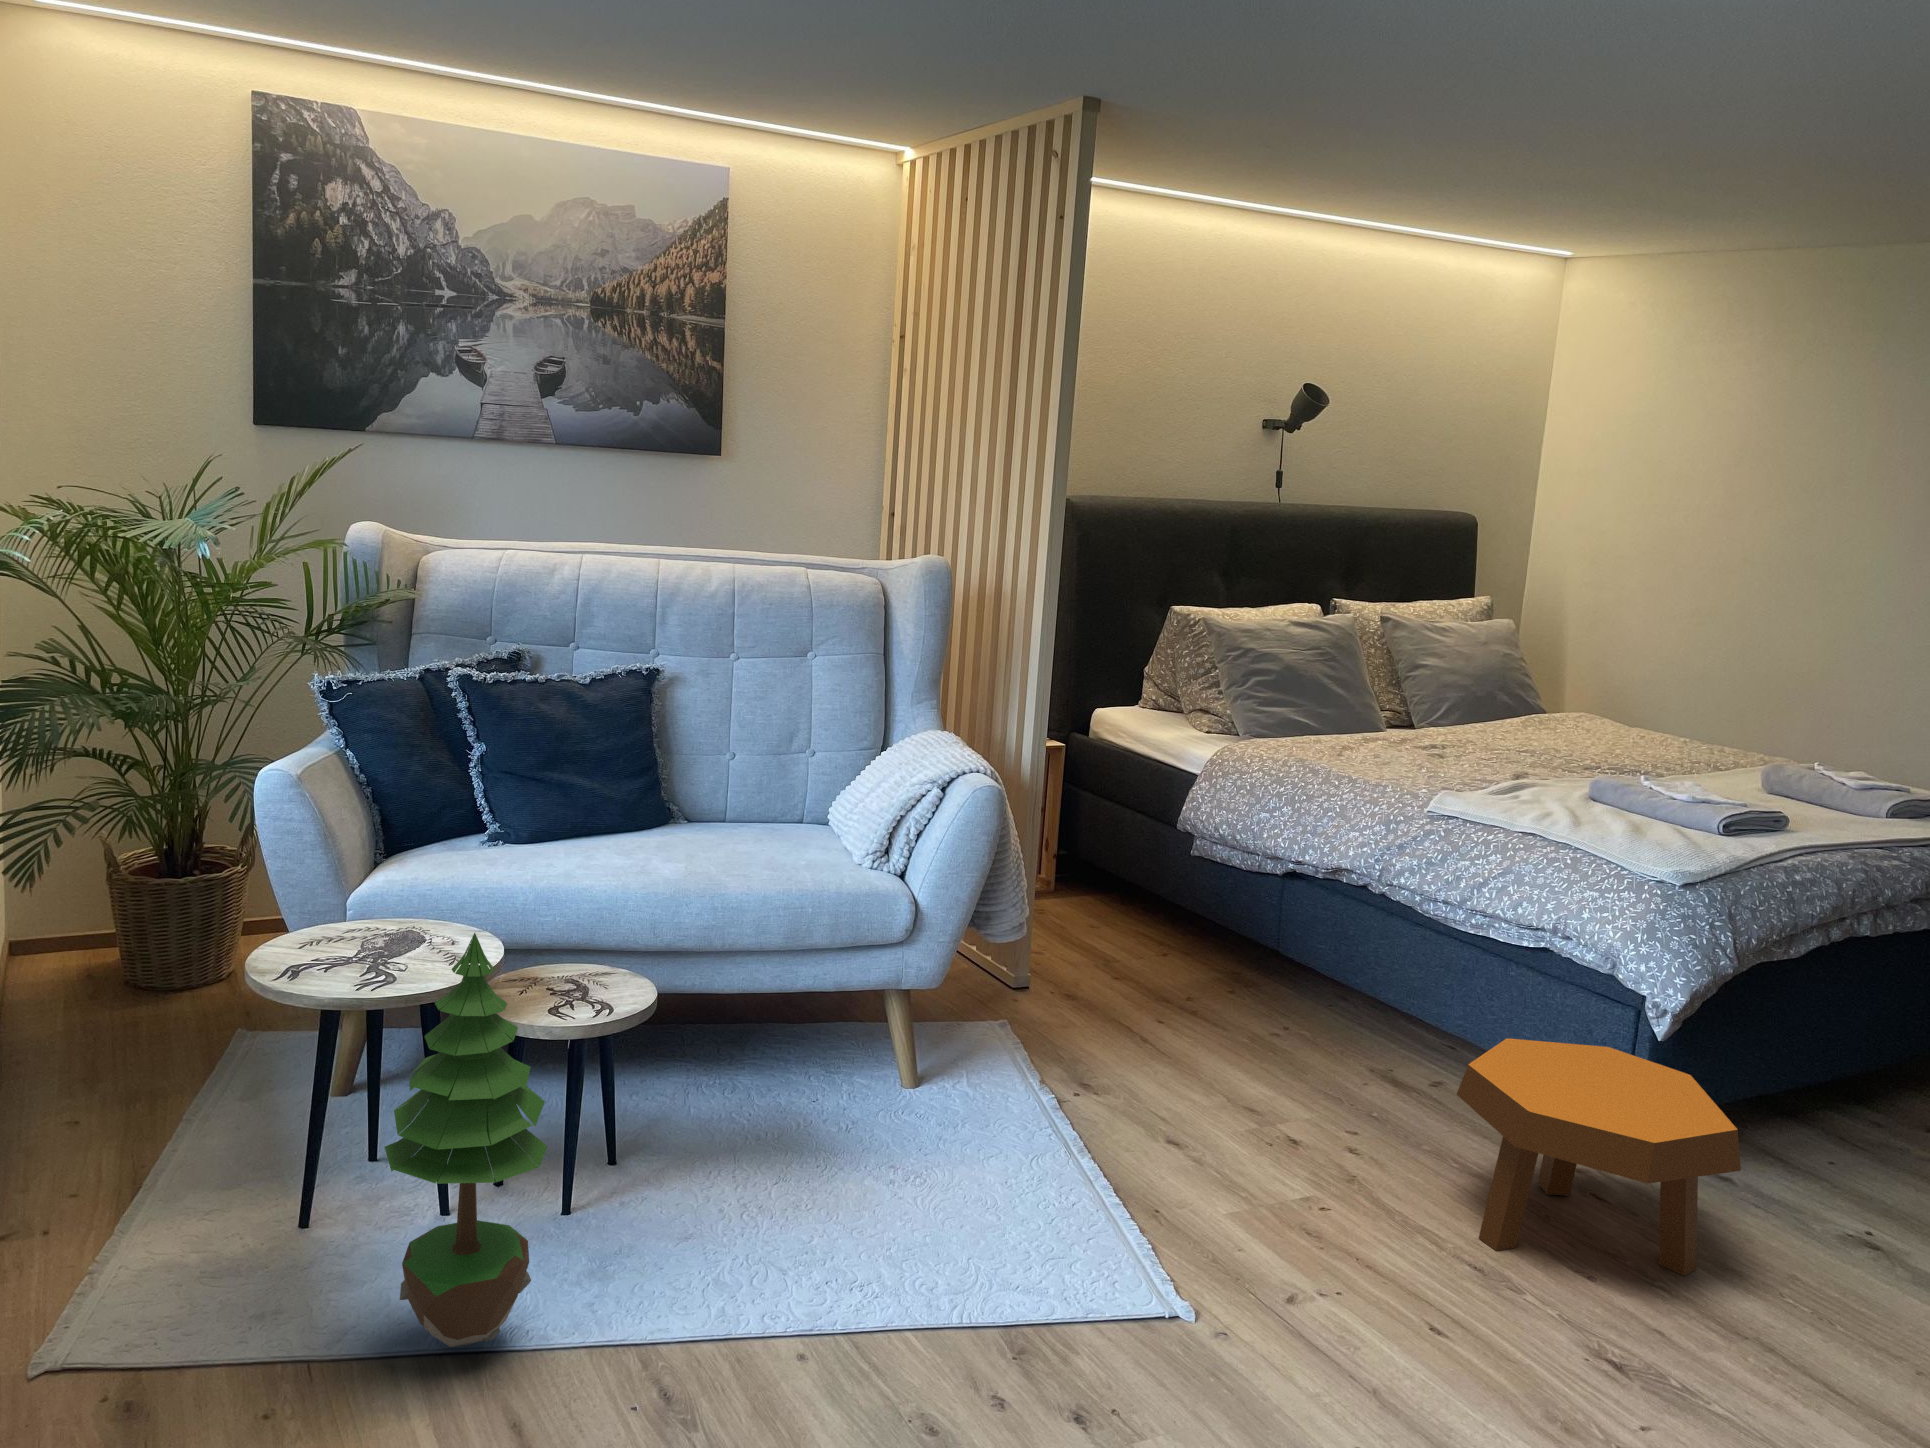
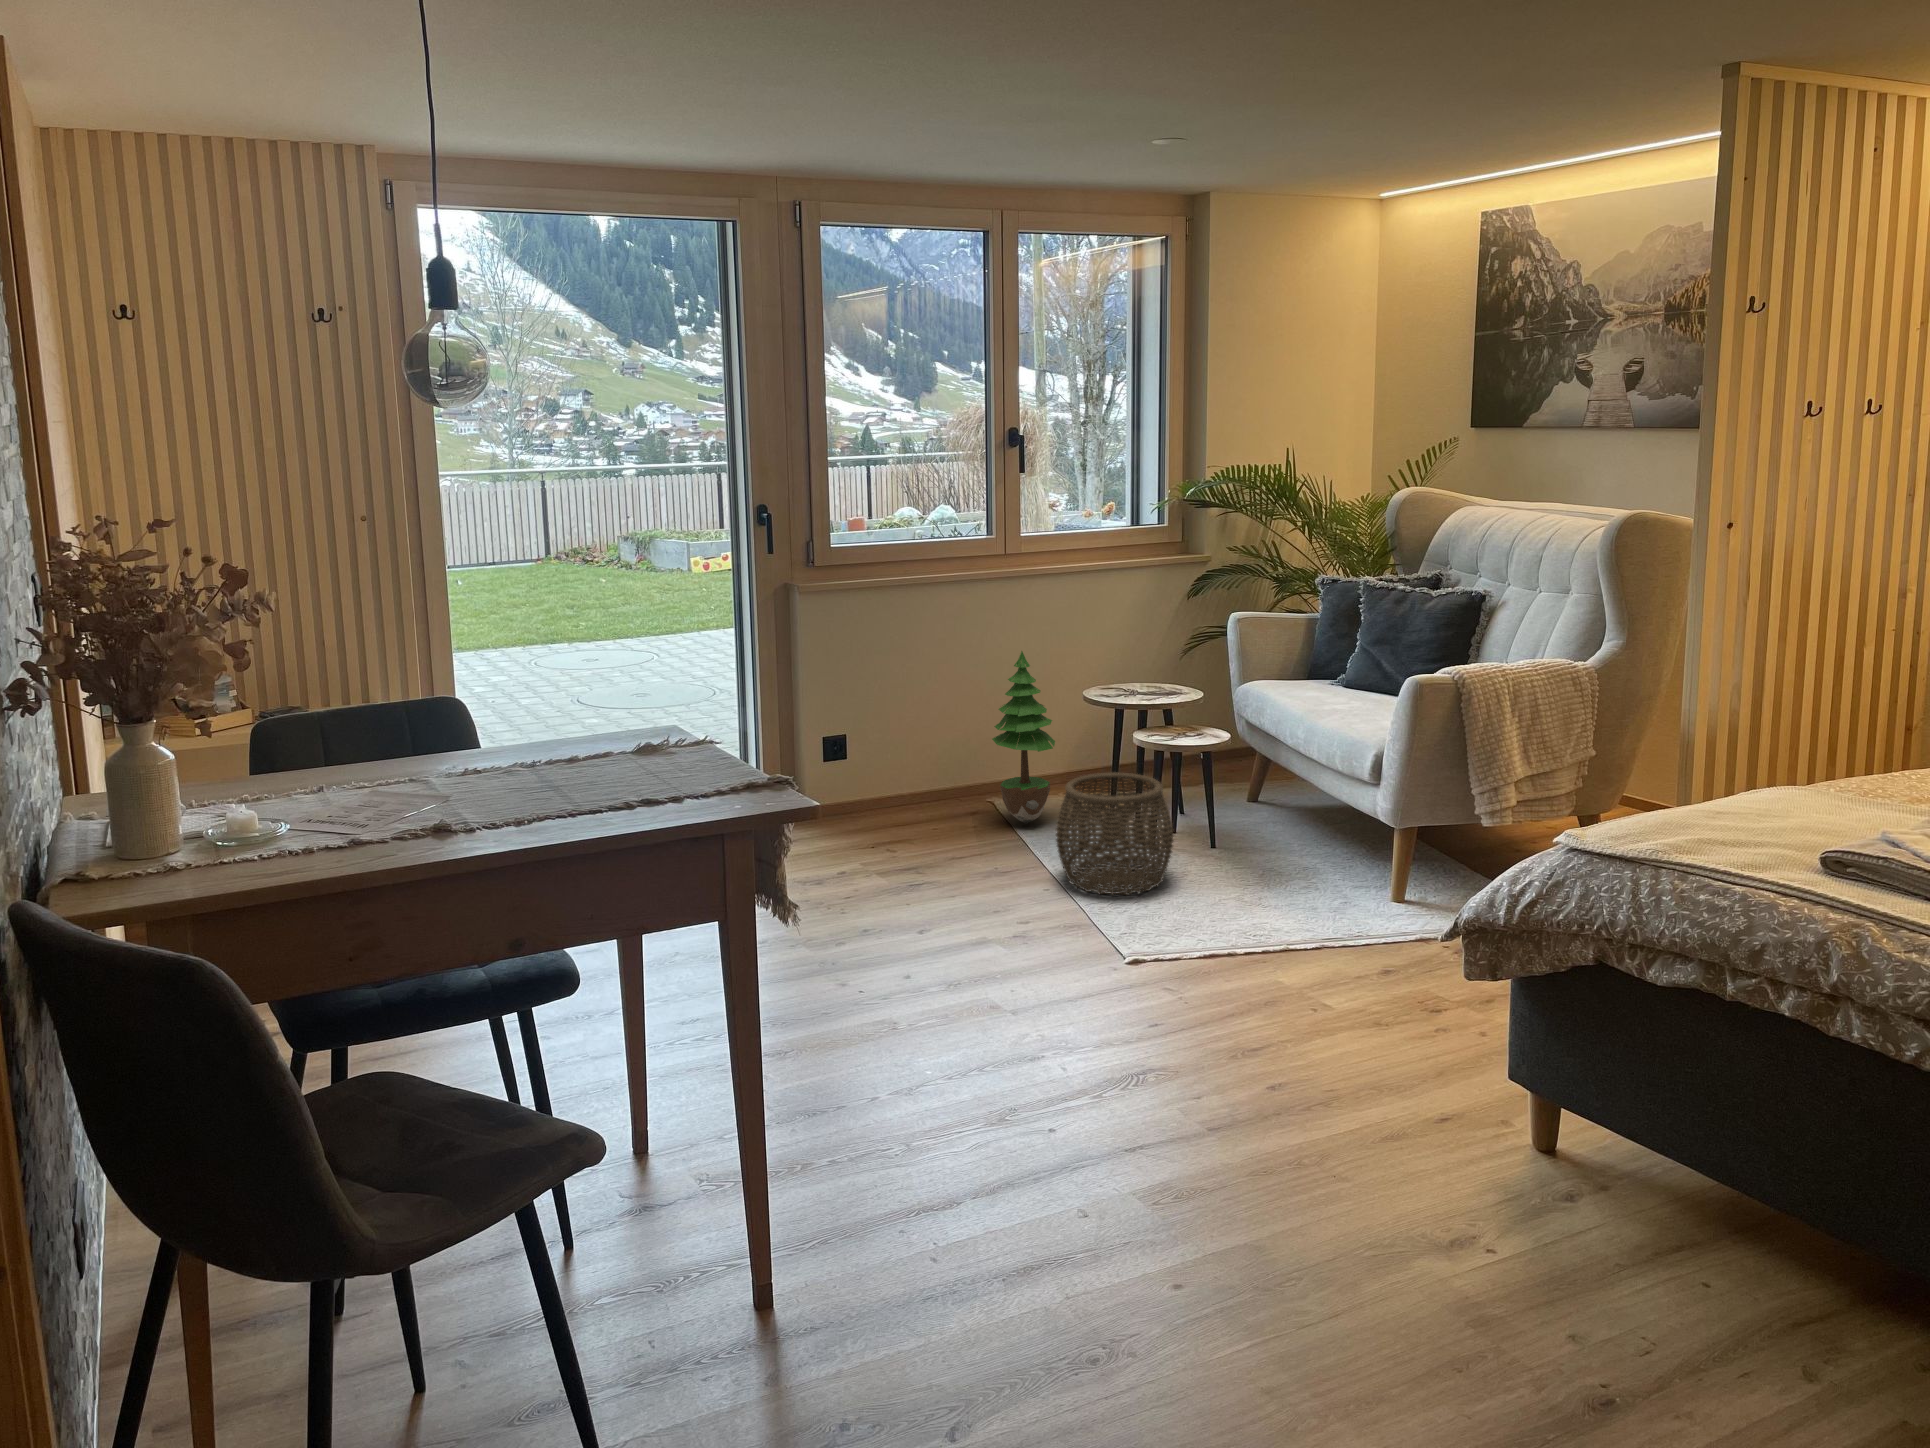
footstool: present [1457,1038,1741,1276] -> none [1182,925,1404,1110]
woven basket: none [773,1056,999,1320] -> present [1056,773,1174,895]

